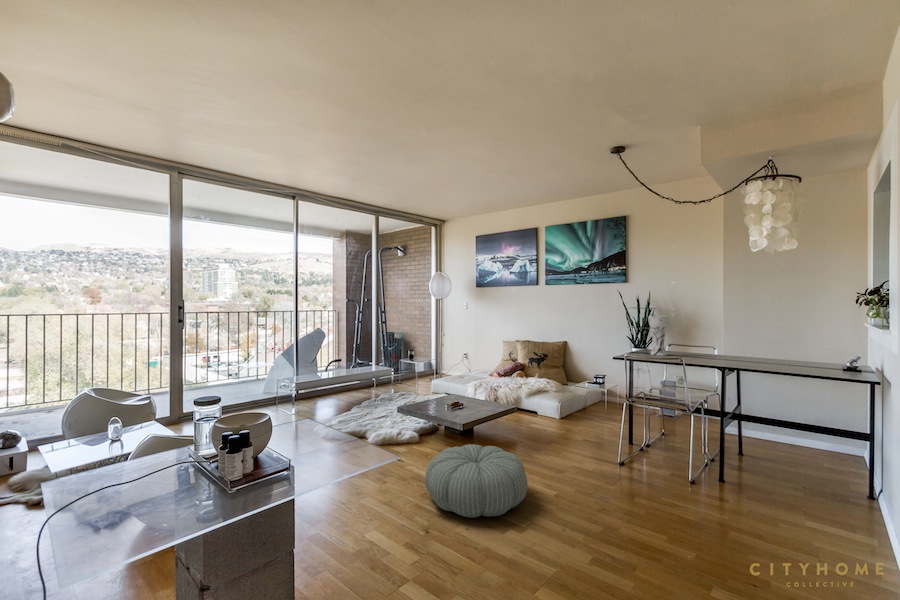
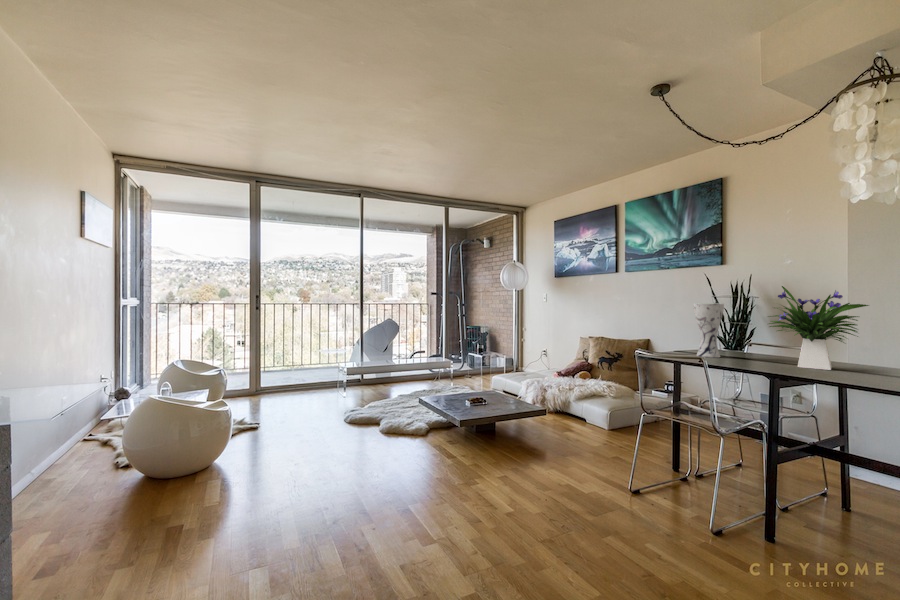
flower arrangement: none [695,305,757,360] -> present [769,286,869,370]
pouf: present [425,444,528,518] -> none [355,443,471,528]

